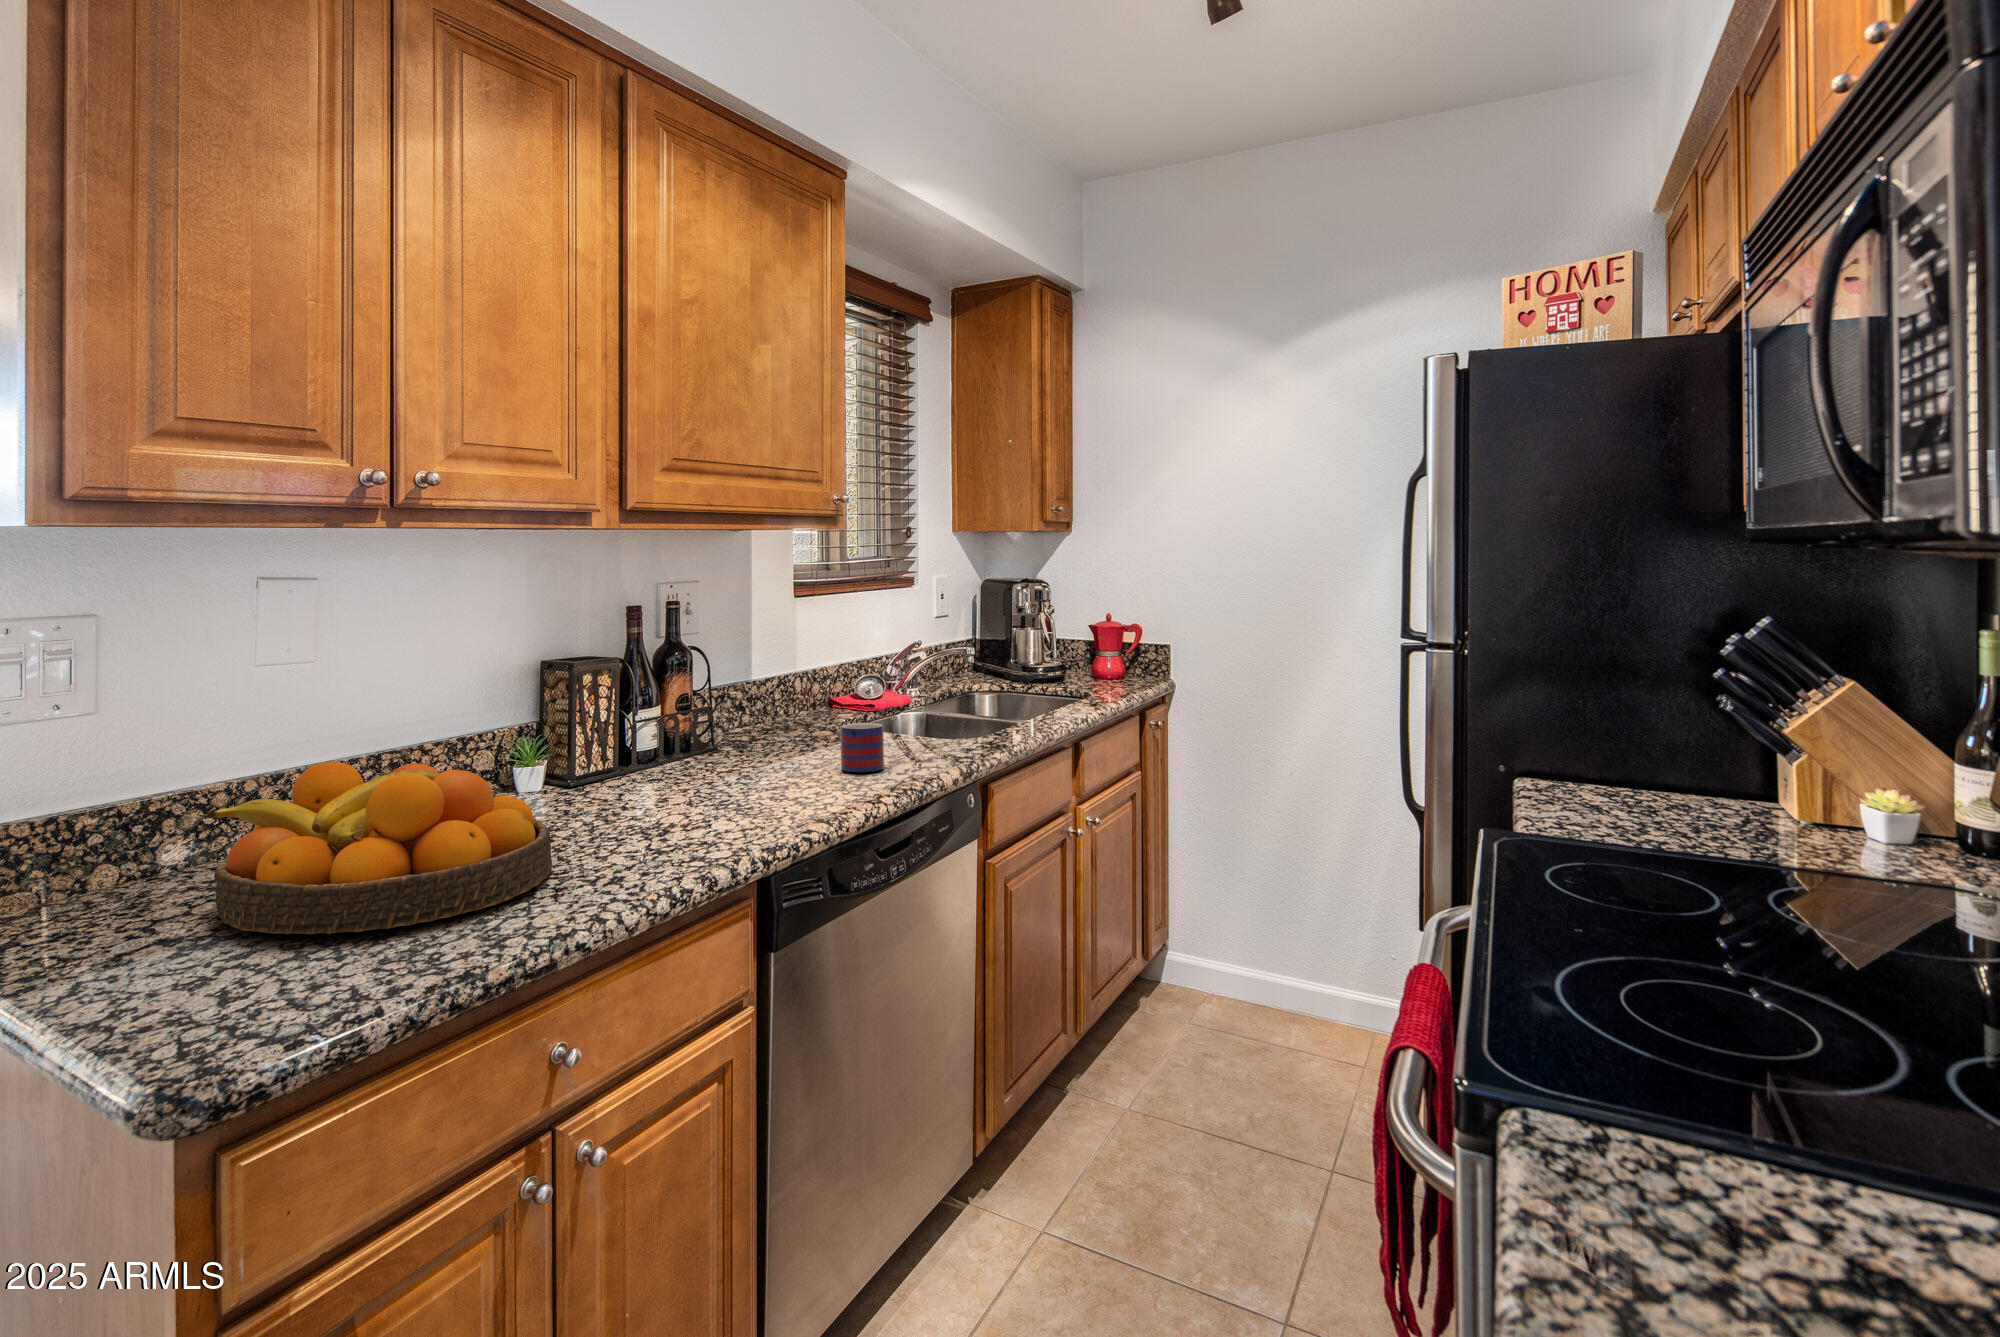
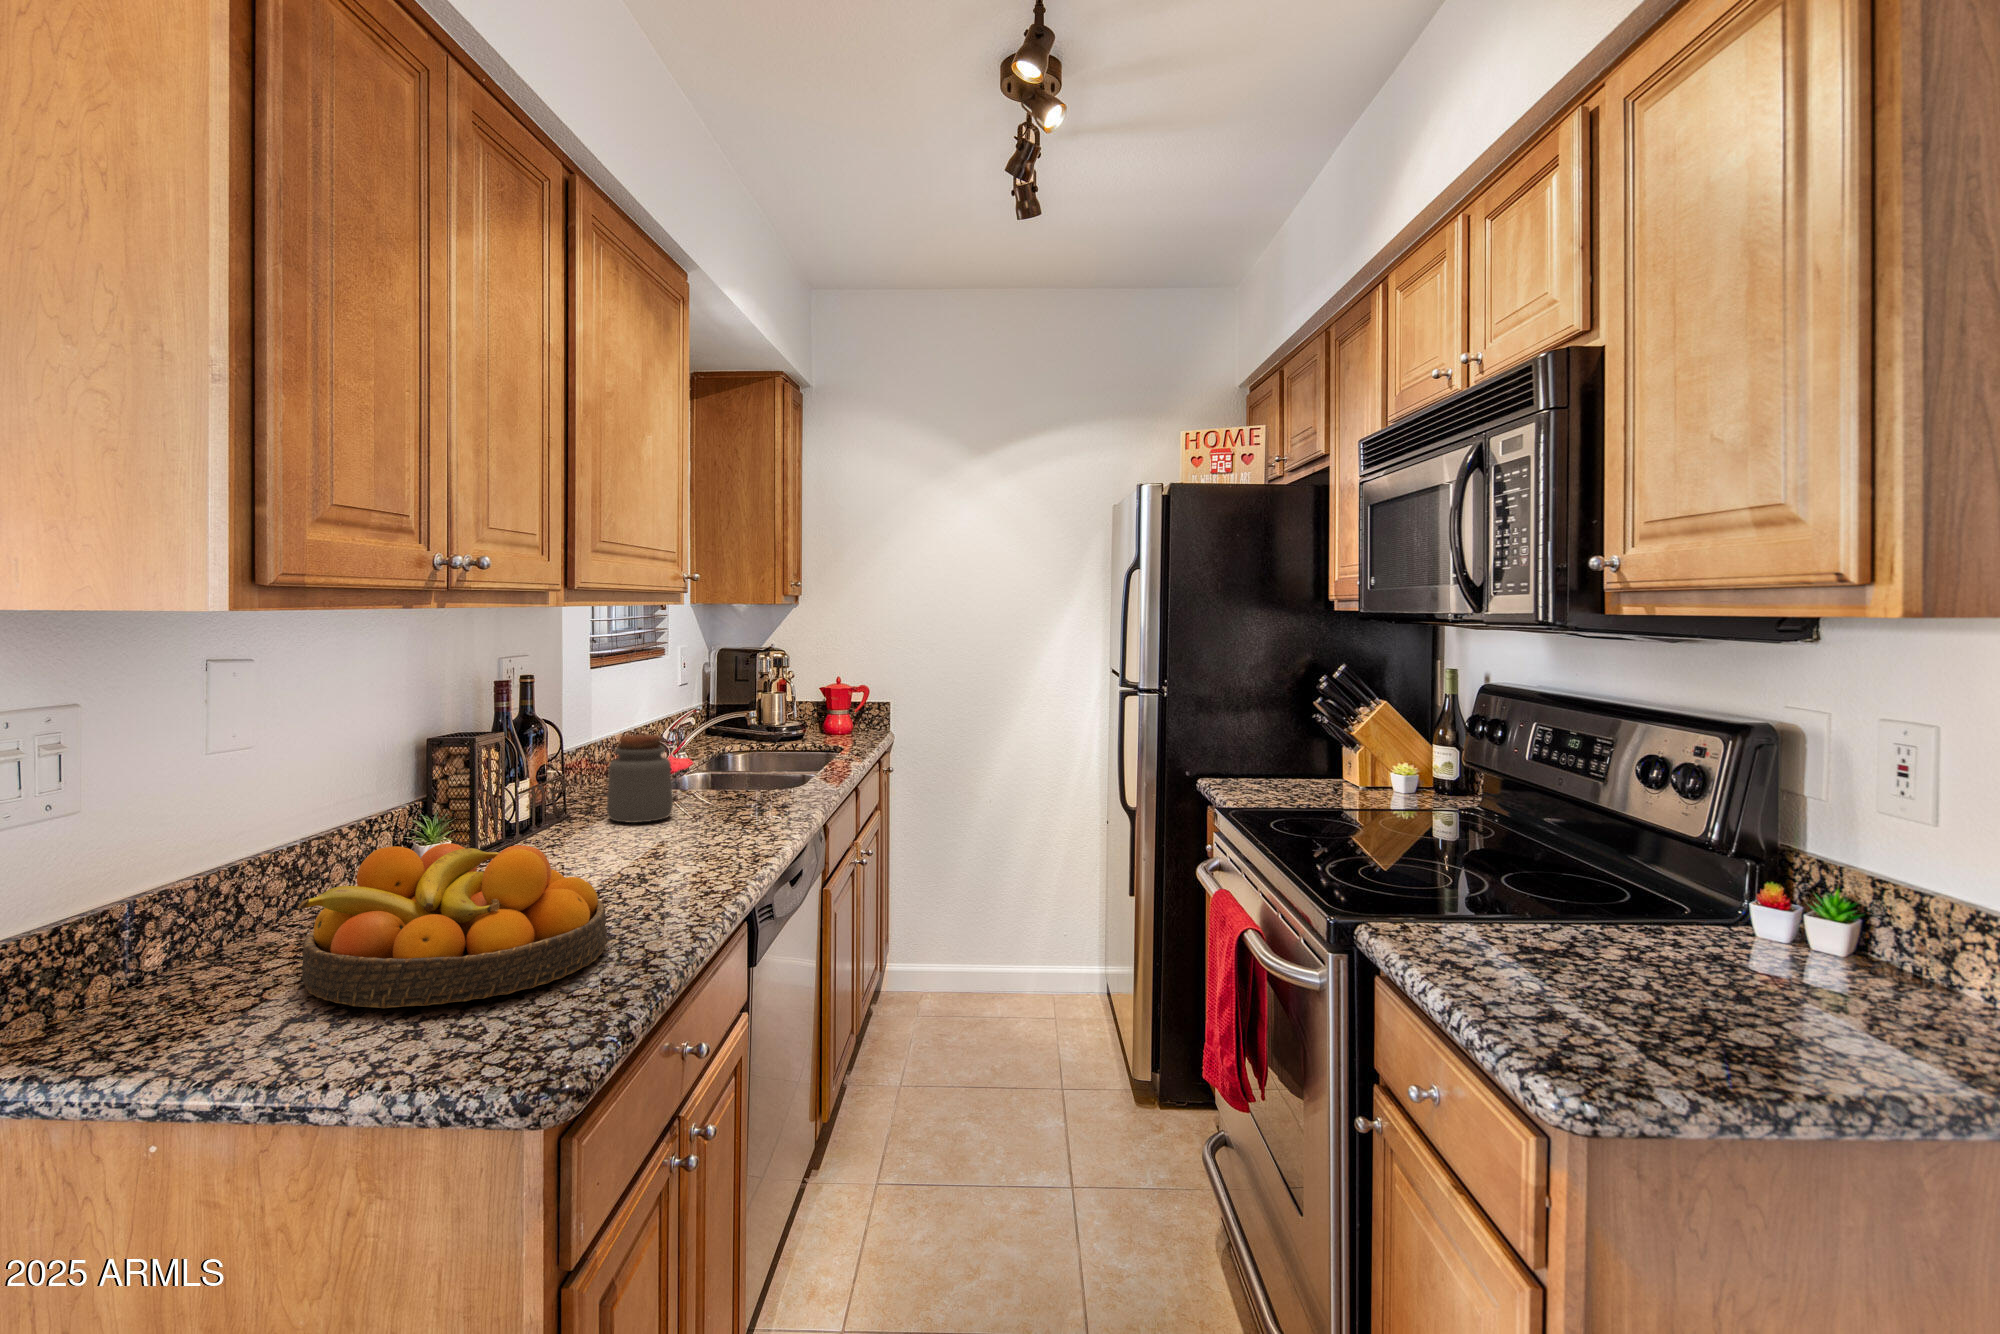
jar: none [749,665,818,759] -> present [607,734,673,823]
mug: present [840,723,884,772] -> none [716,785,755,829]

